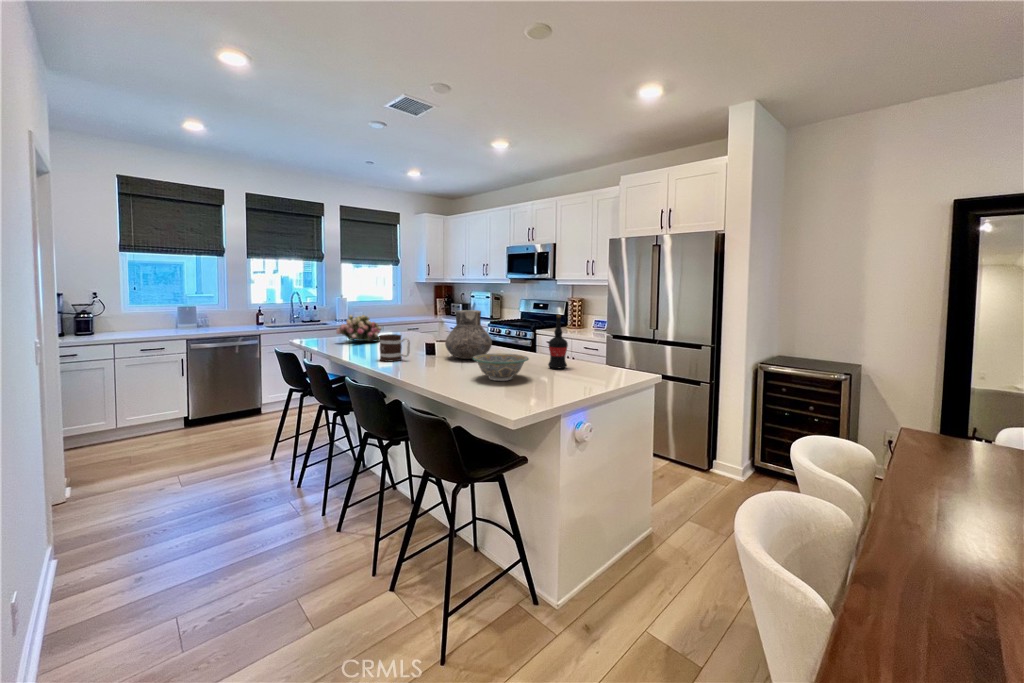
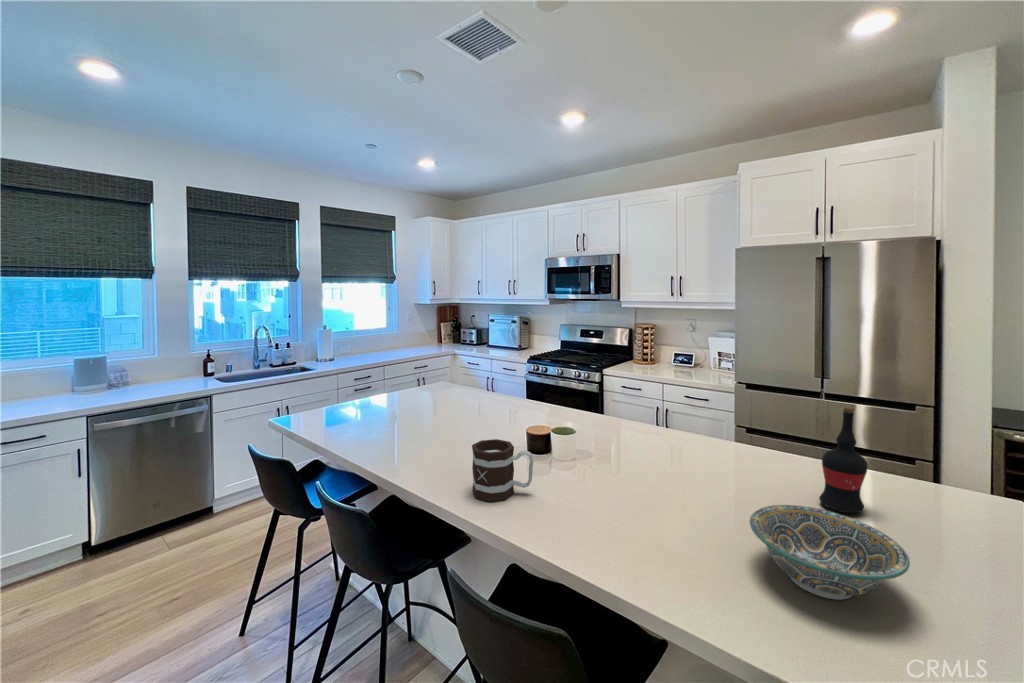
vase: present [445,310,492,359] -> none [585,384,673,481]
flower arrangement: present [336,315,381,342] -> none [352,379,422,425]

